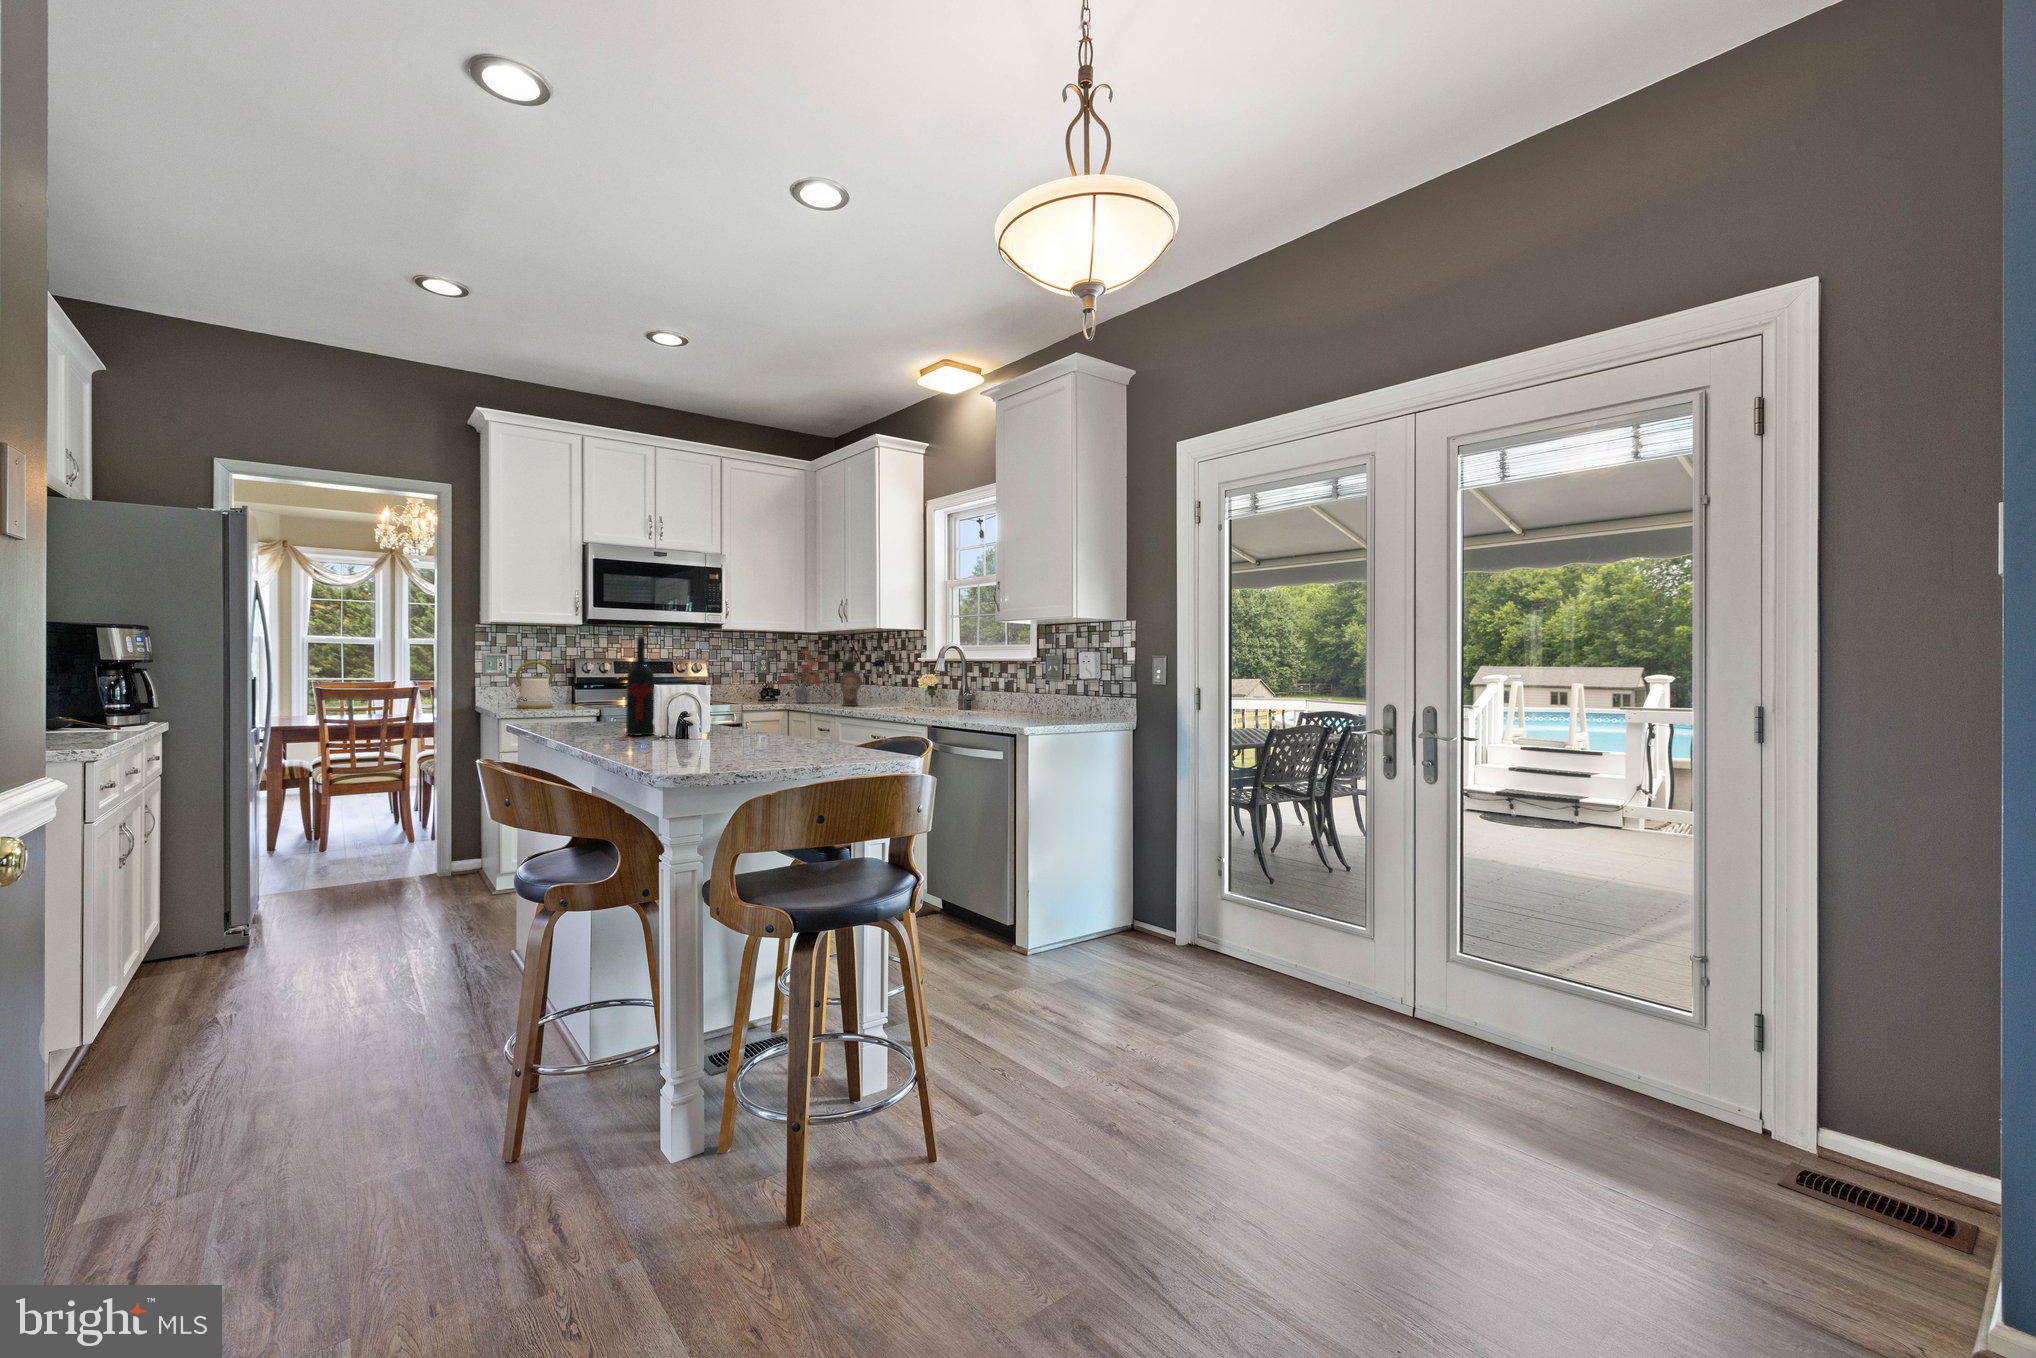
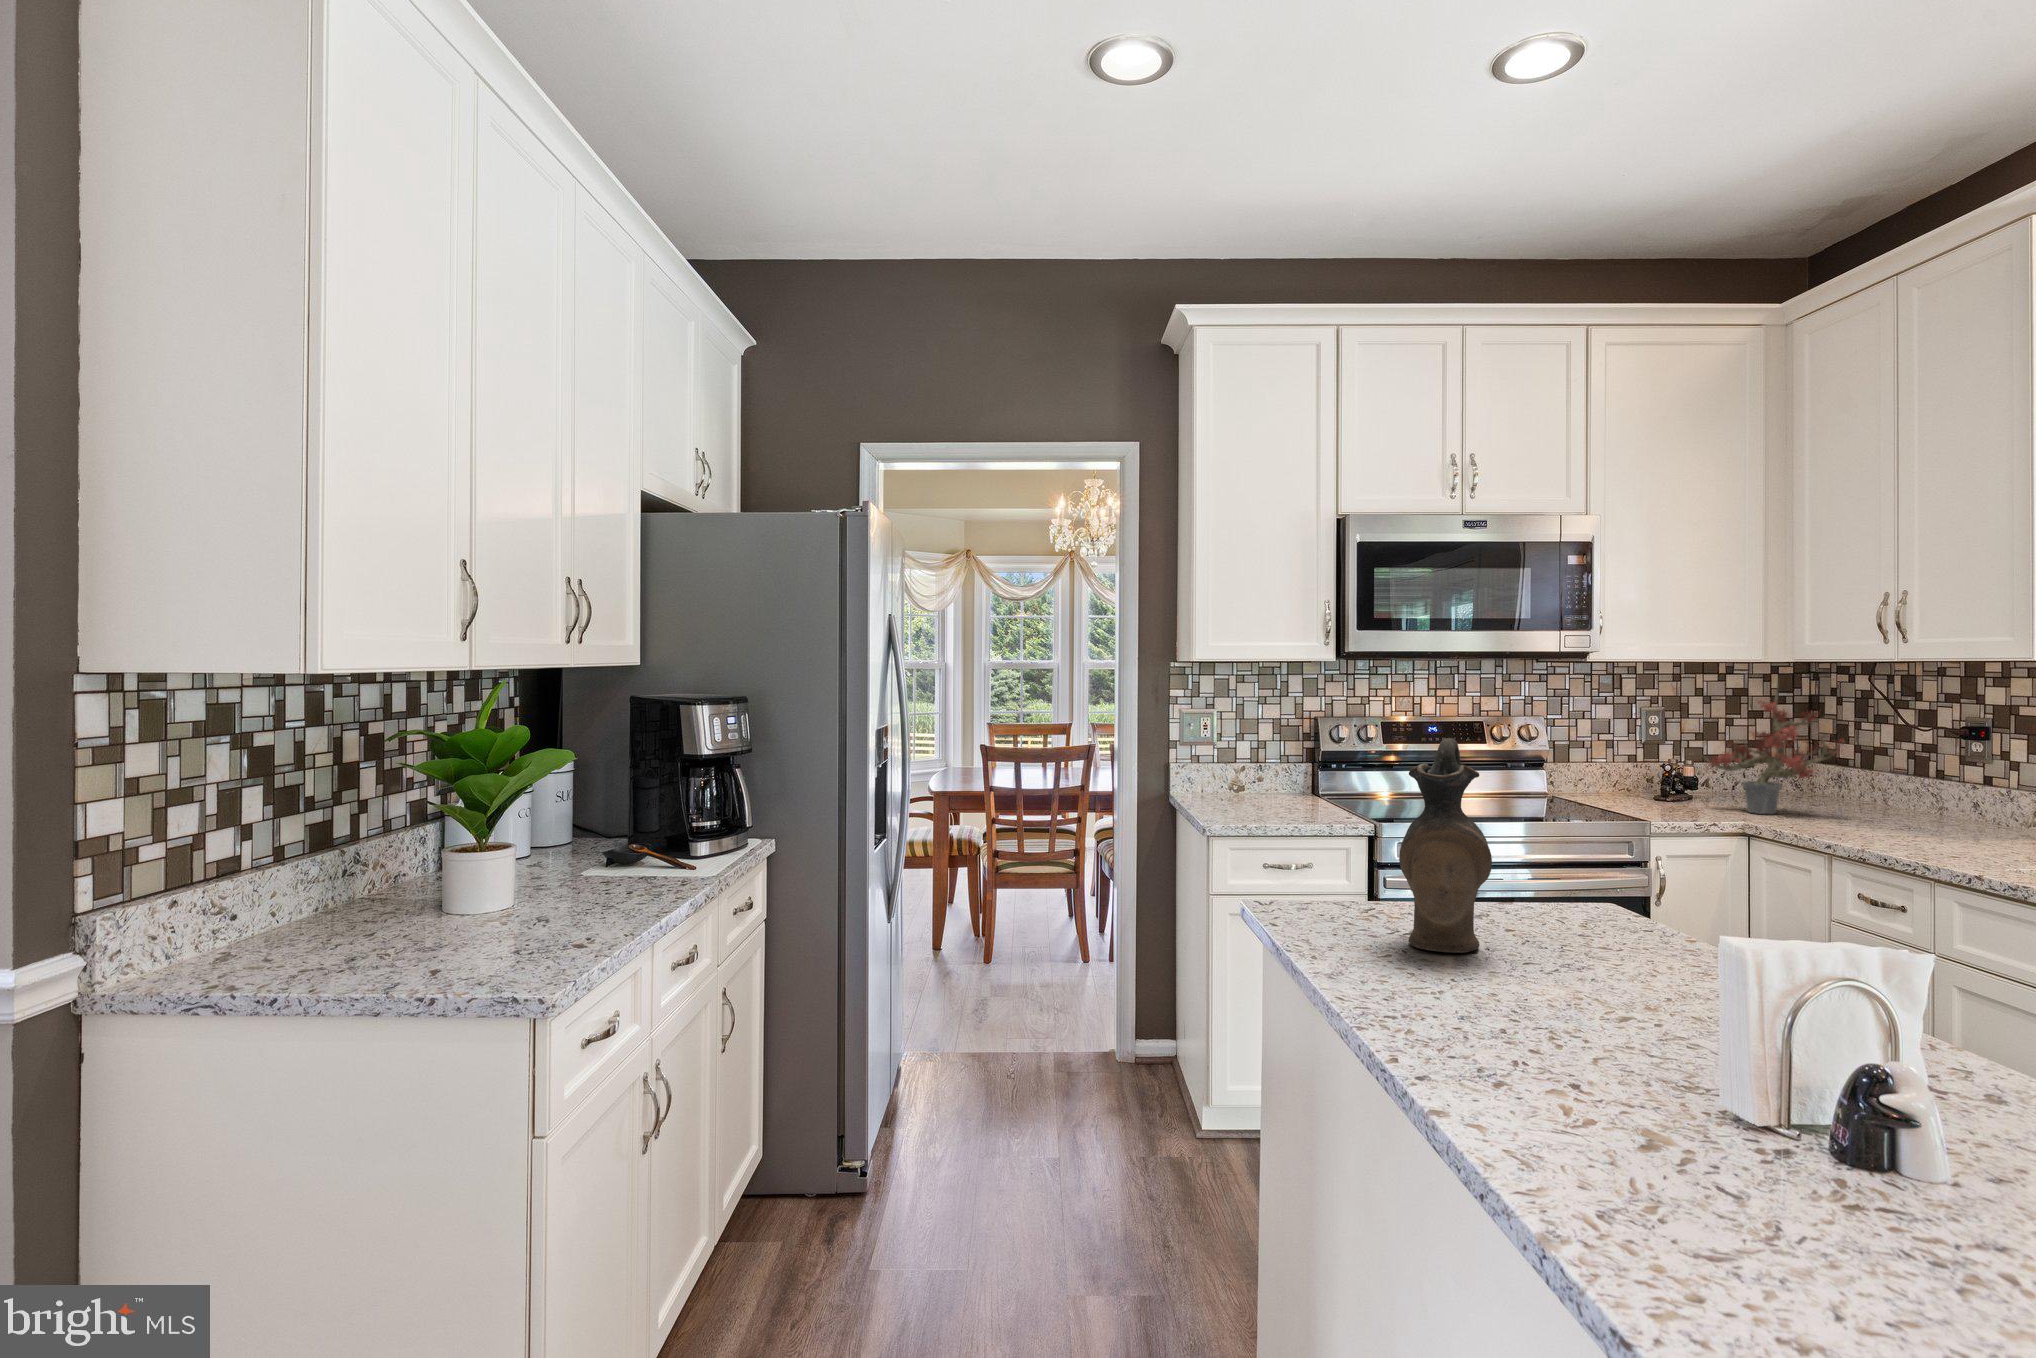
wine bottle: present [626,634,655,736] -> none [1757,828,1891,1270]
ceramic pitcher: present [840,654,862,706] -> present [1399,738,1492,953]
kettle: present [509,661,553,708] -> none [1220,724,1288,808]

